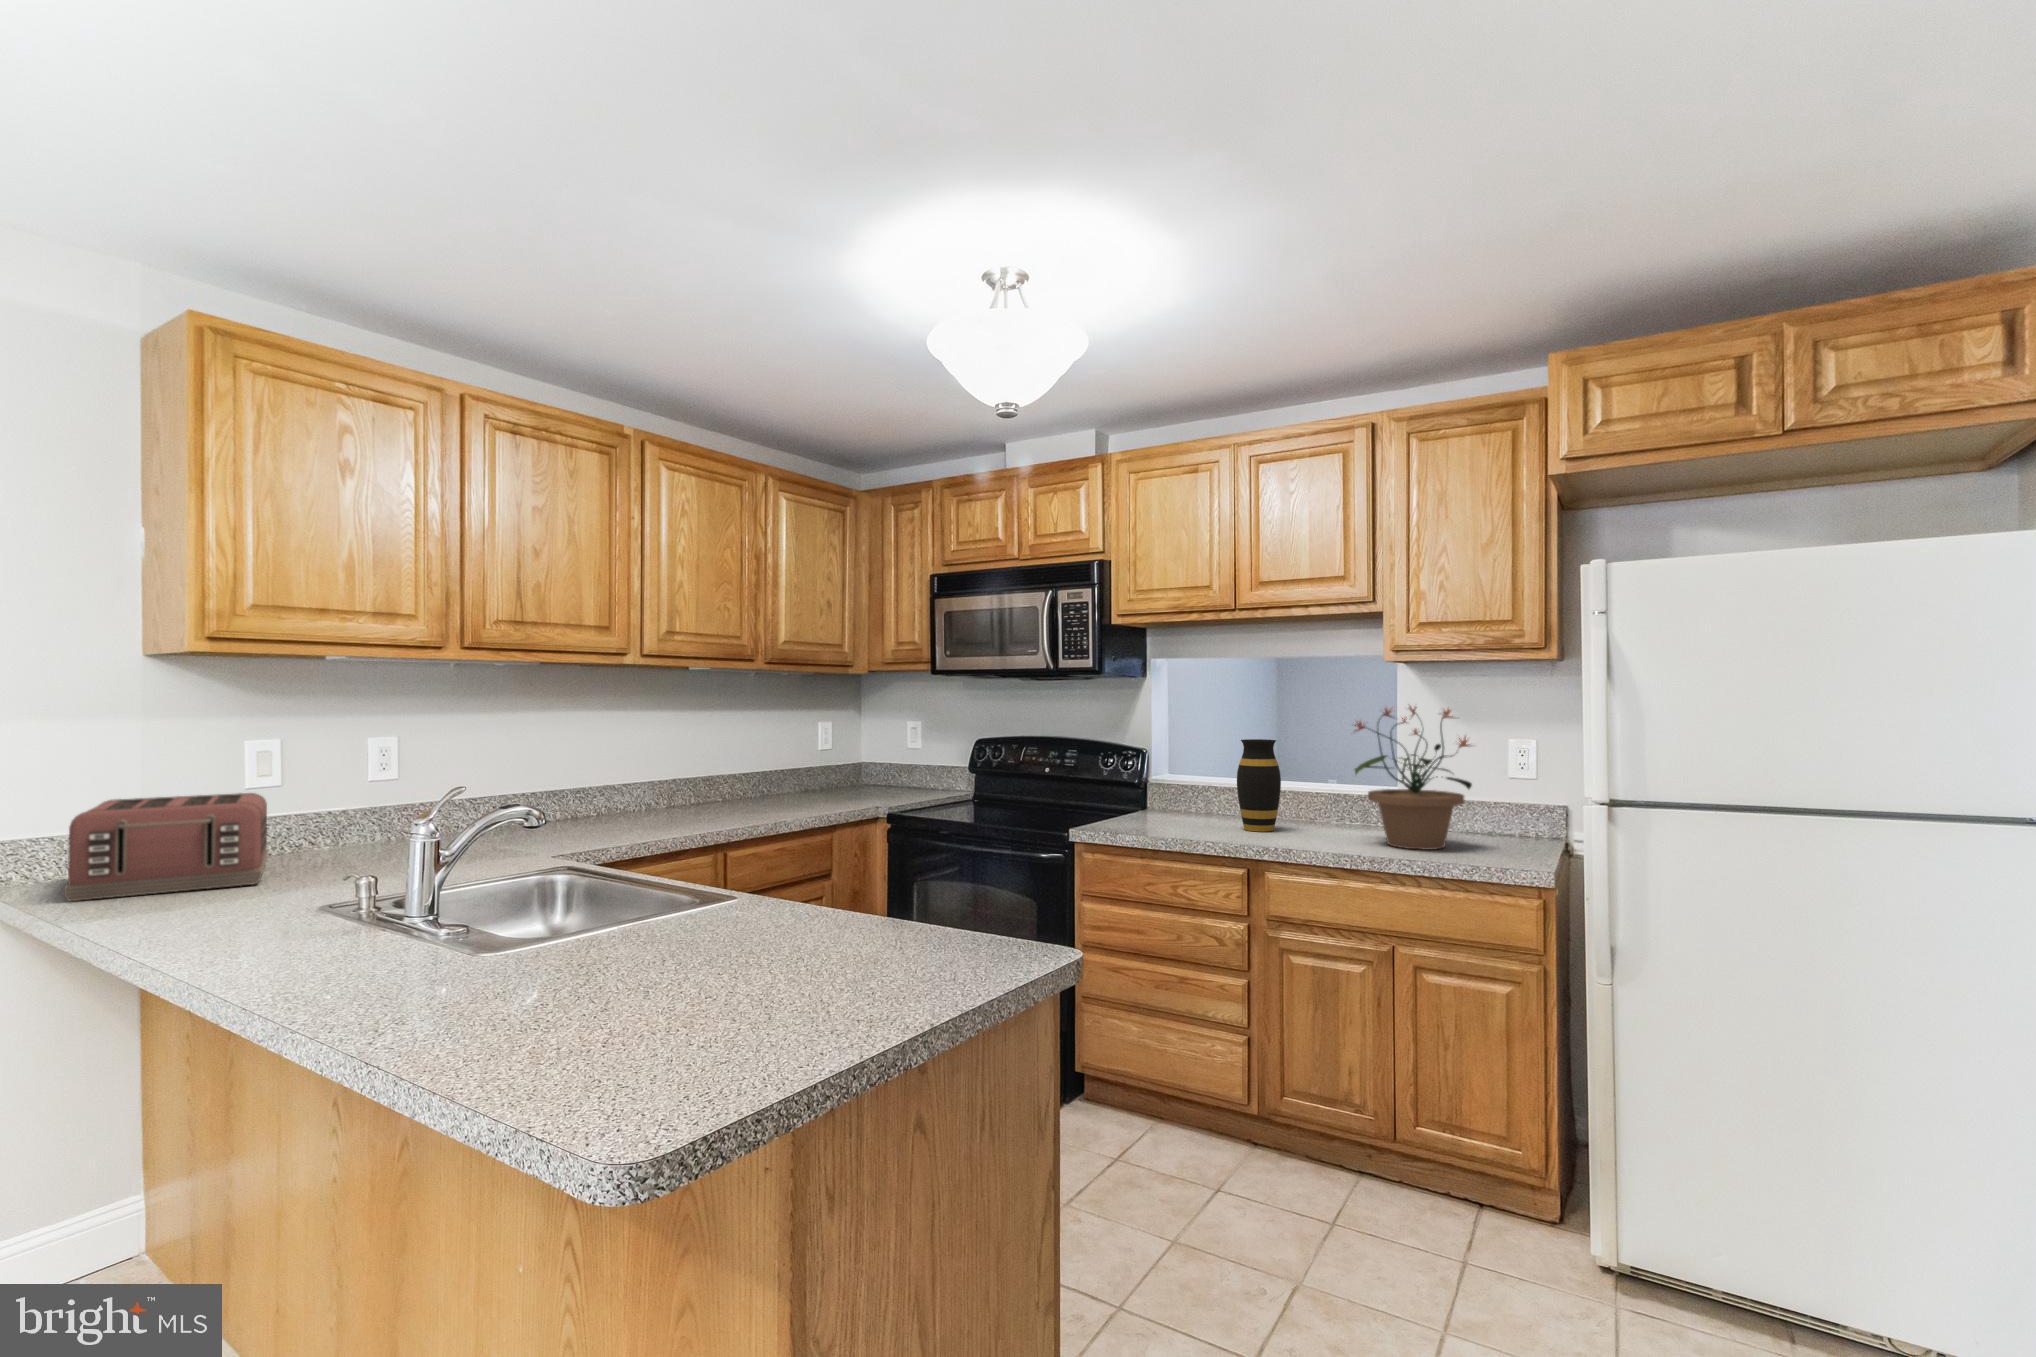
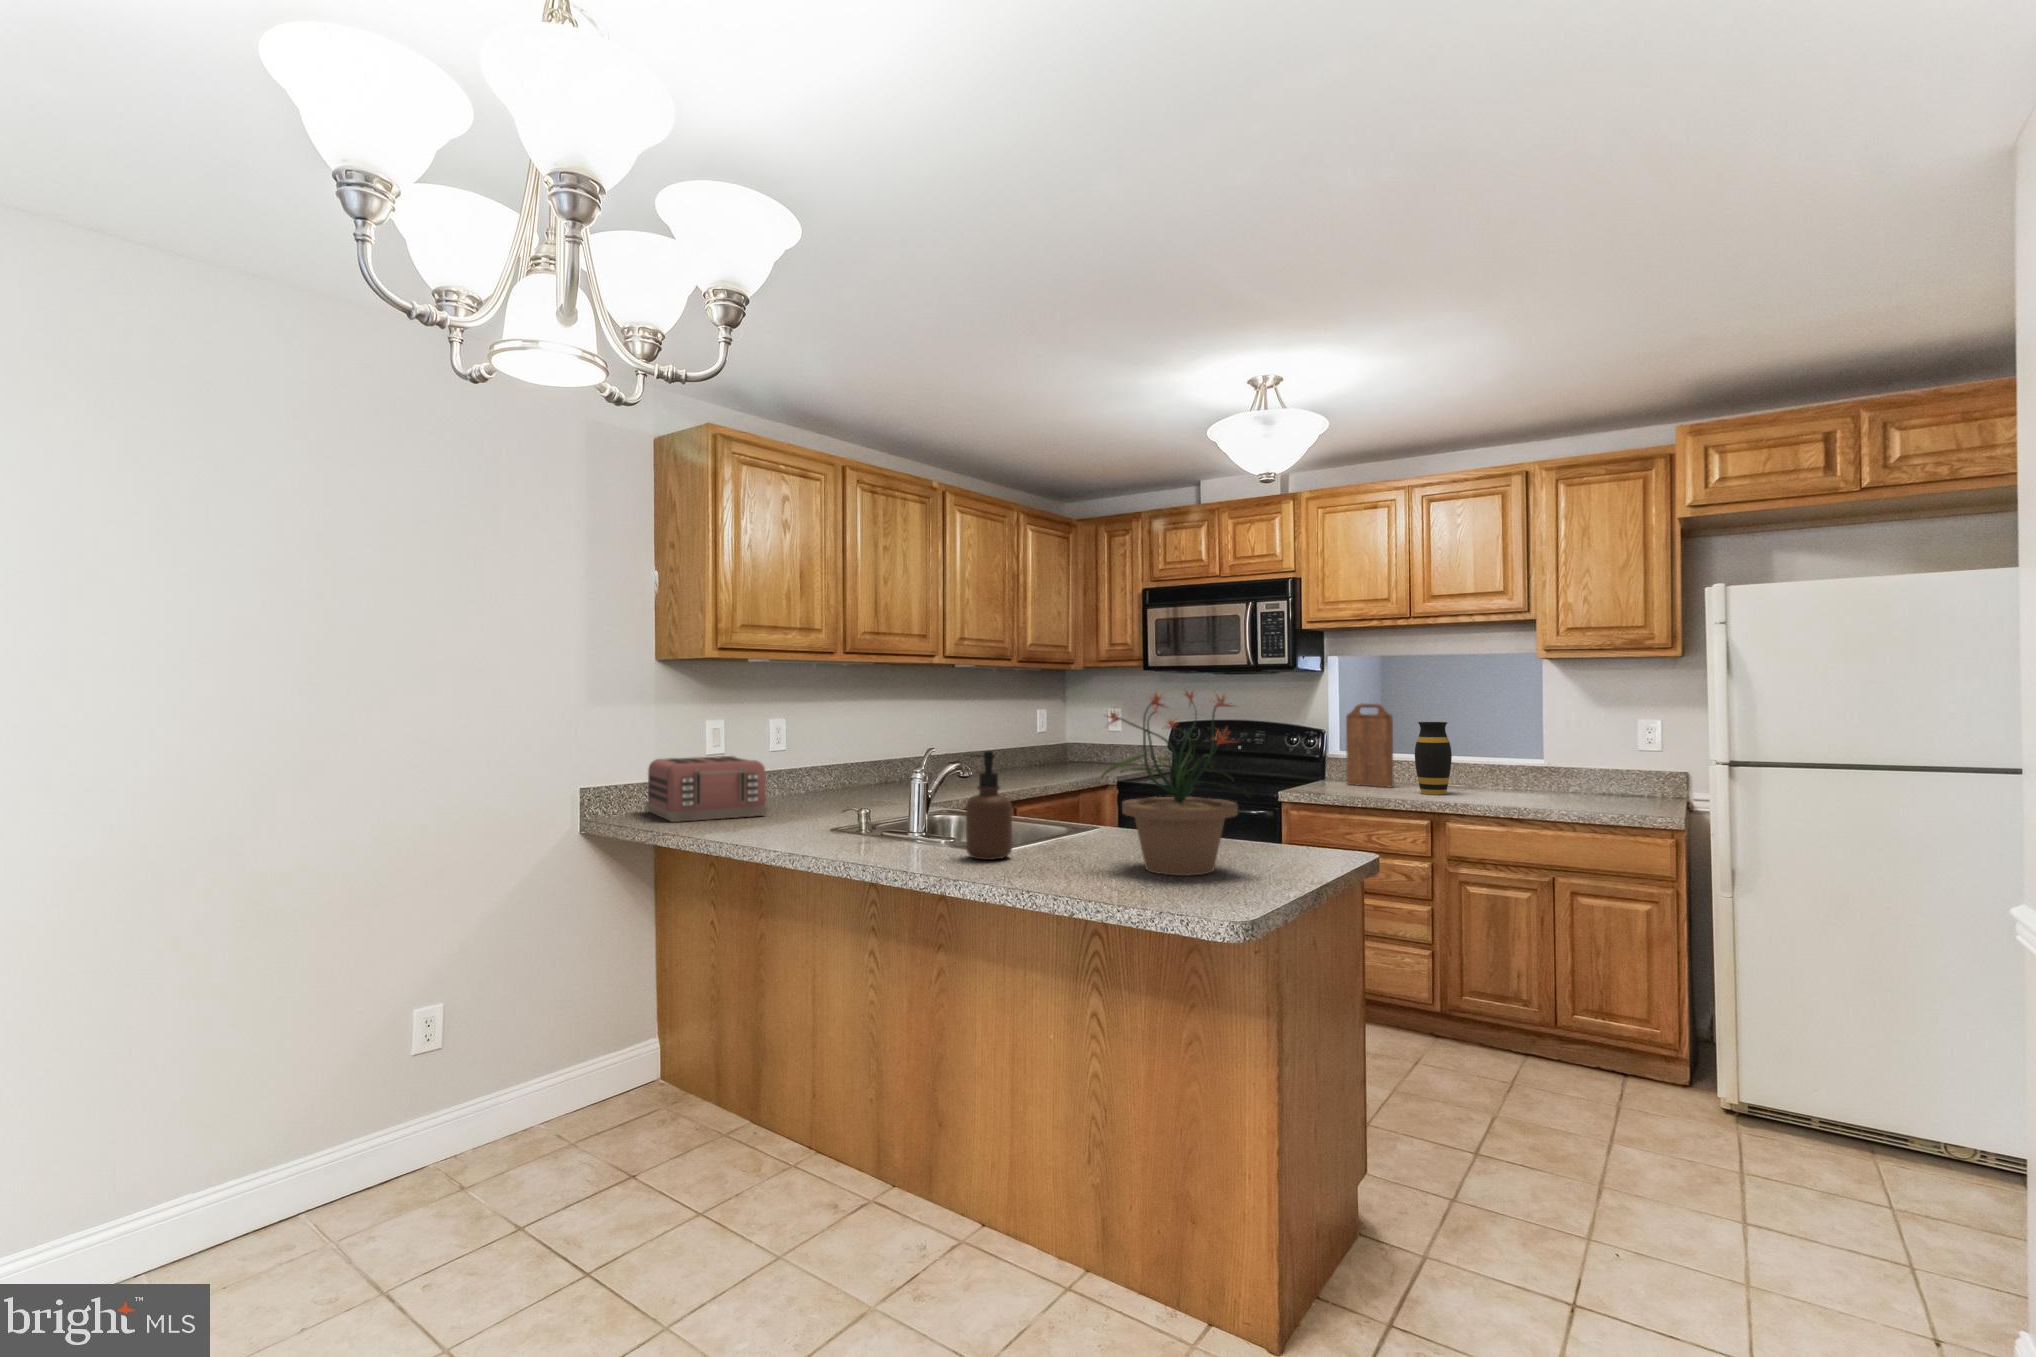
potted plant: present [1354,706,1472,850] -> present [1101,691,1250,876]
cutting board: none [1165,716,1218,819] -> present [1346,704,1393,787]
soap dispenser: none [347,808,442,1001] -> present [966,751,1012,860]

